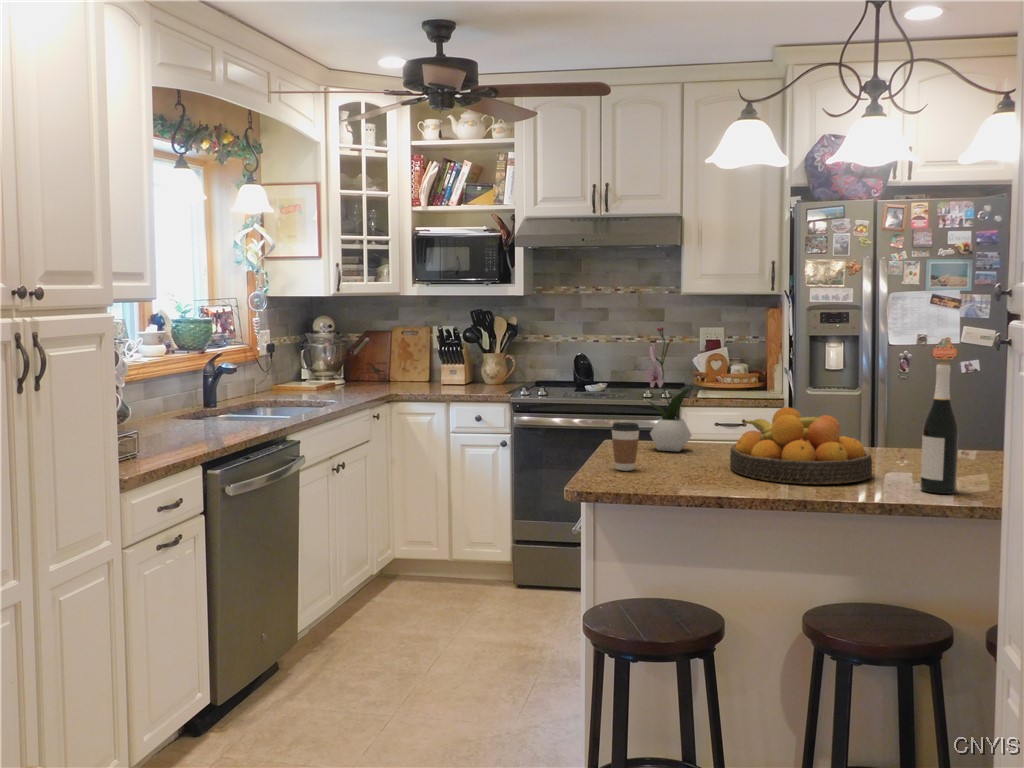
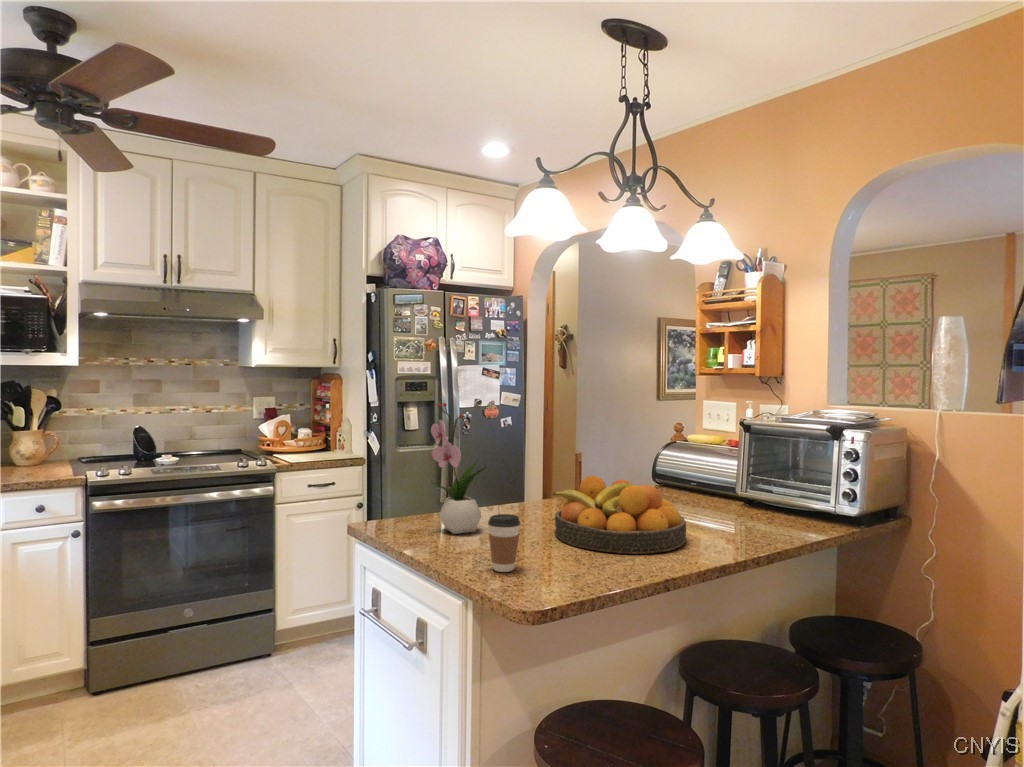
wine bottle: present [920,363,959,494] -> none [725,428,756,539]

